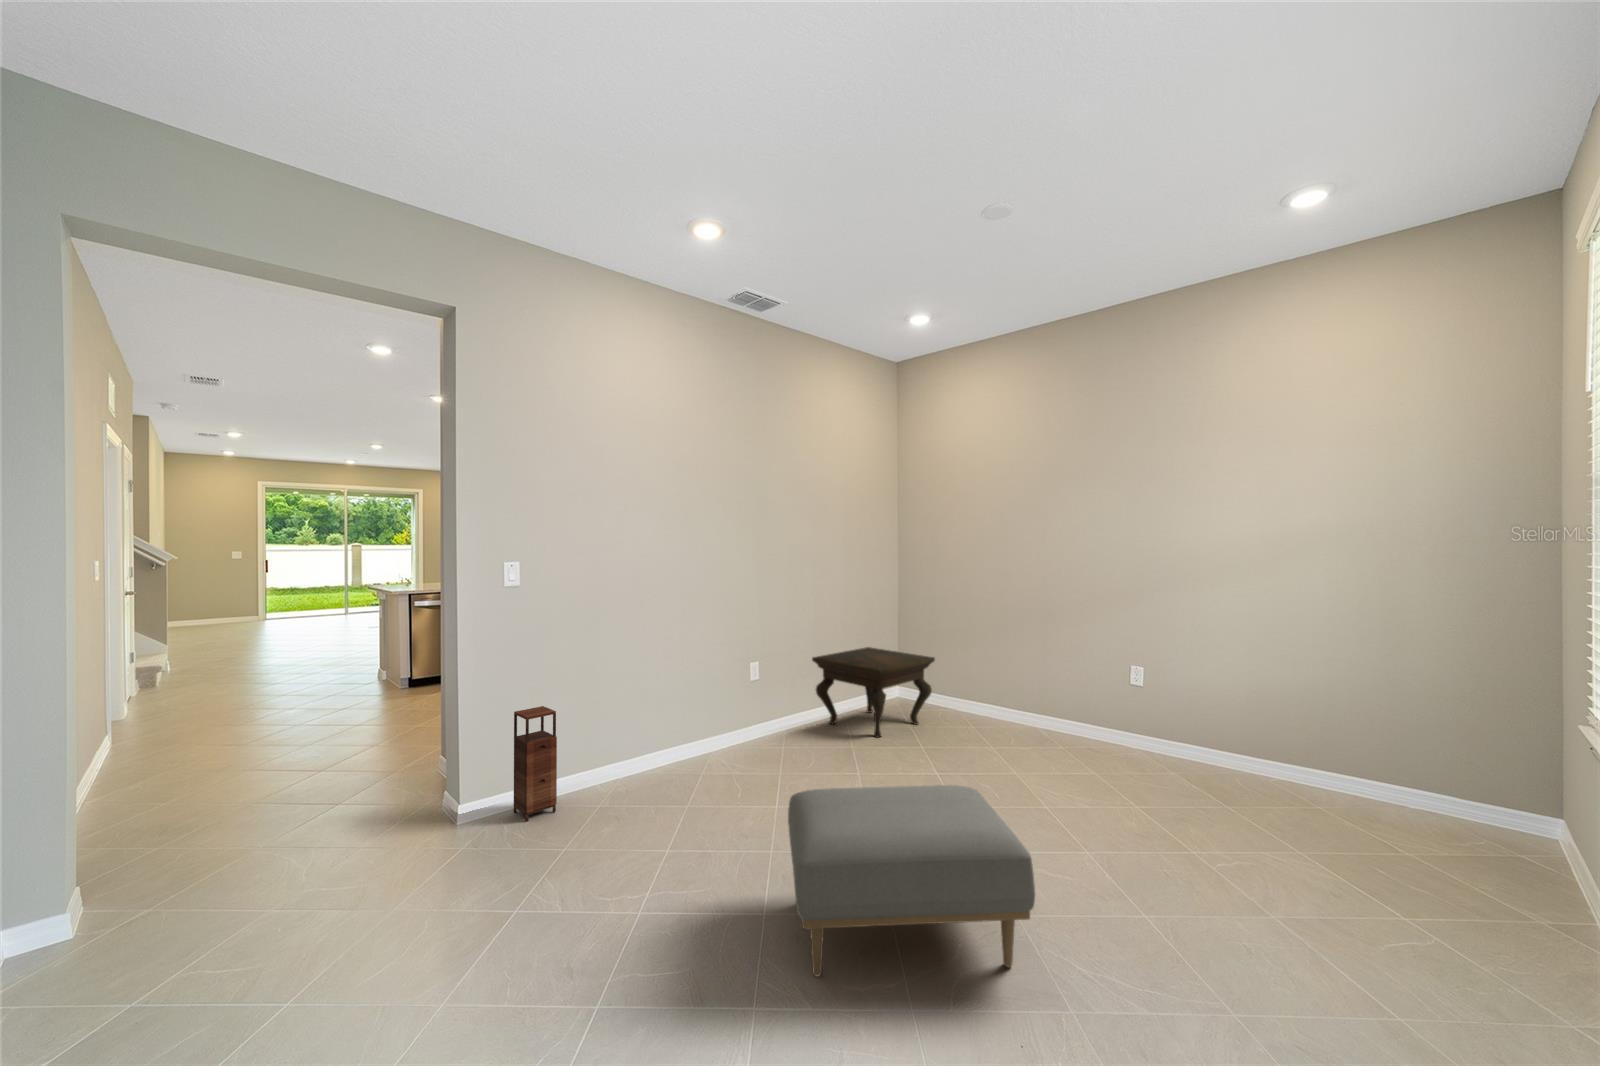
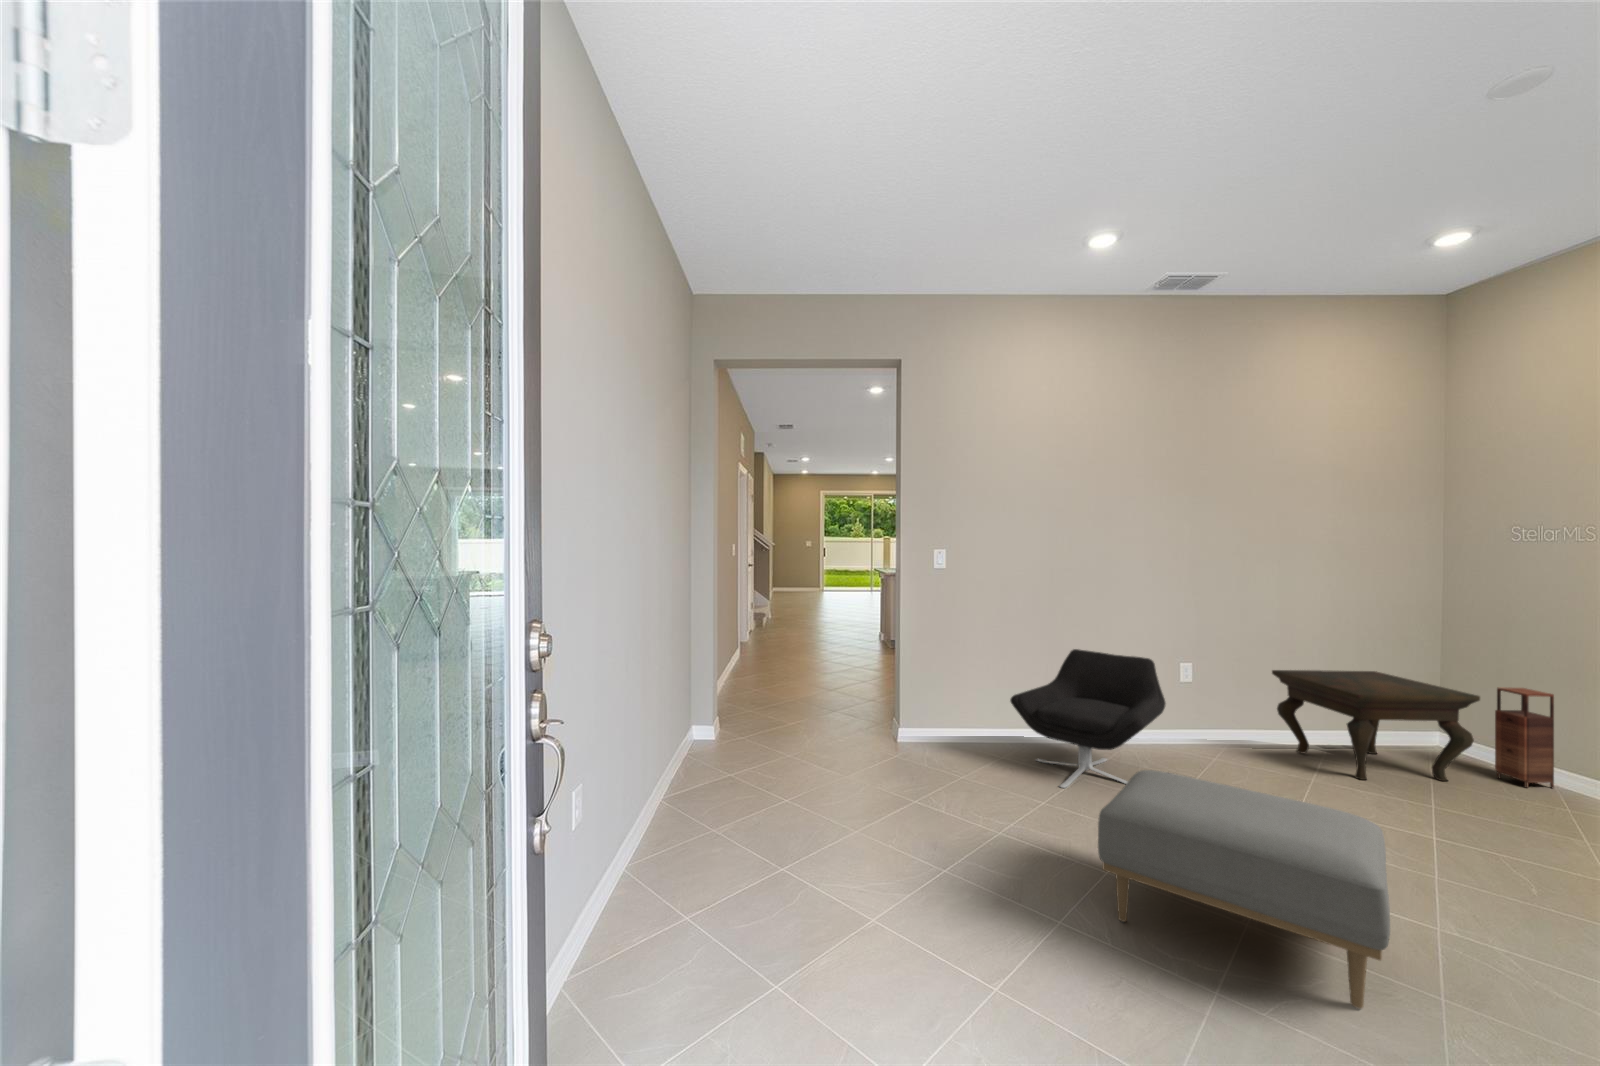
lounge chair: none [612,664,757,824] -> present [1010,649,1166,788]
storage cabinet: present [514,706,557,821] -> present [1495,688,1554,788]

